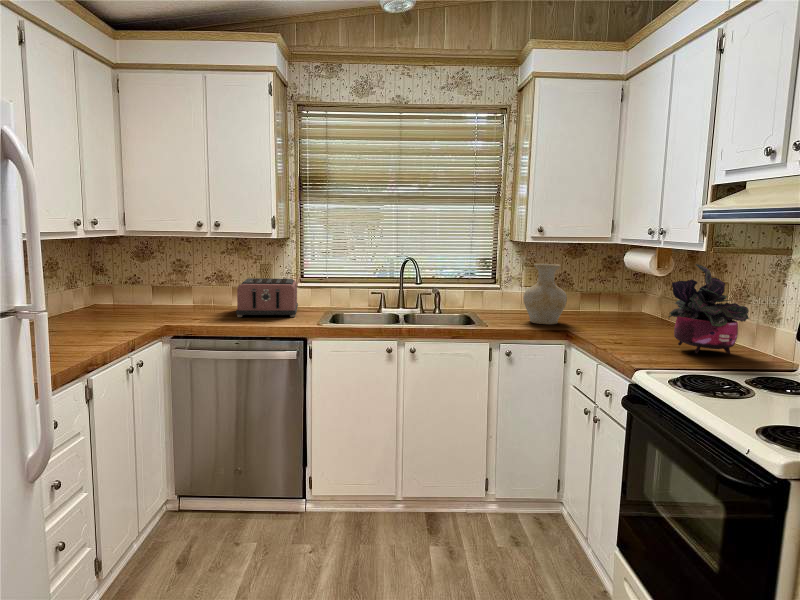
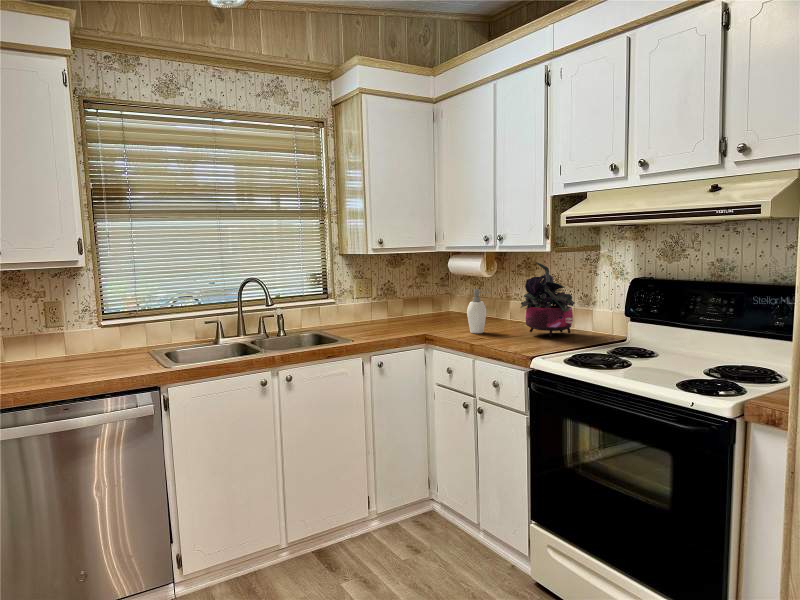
vase: present [523,264,567,324] -> none [373,274,414,332]
toaster: present [236,278,298,317] -> none [27,317,126,375]
soap dispenser: none [614,288,643,338] -> present [467,289,486,333]

